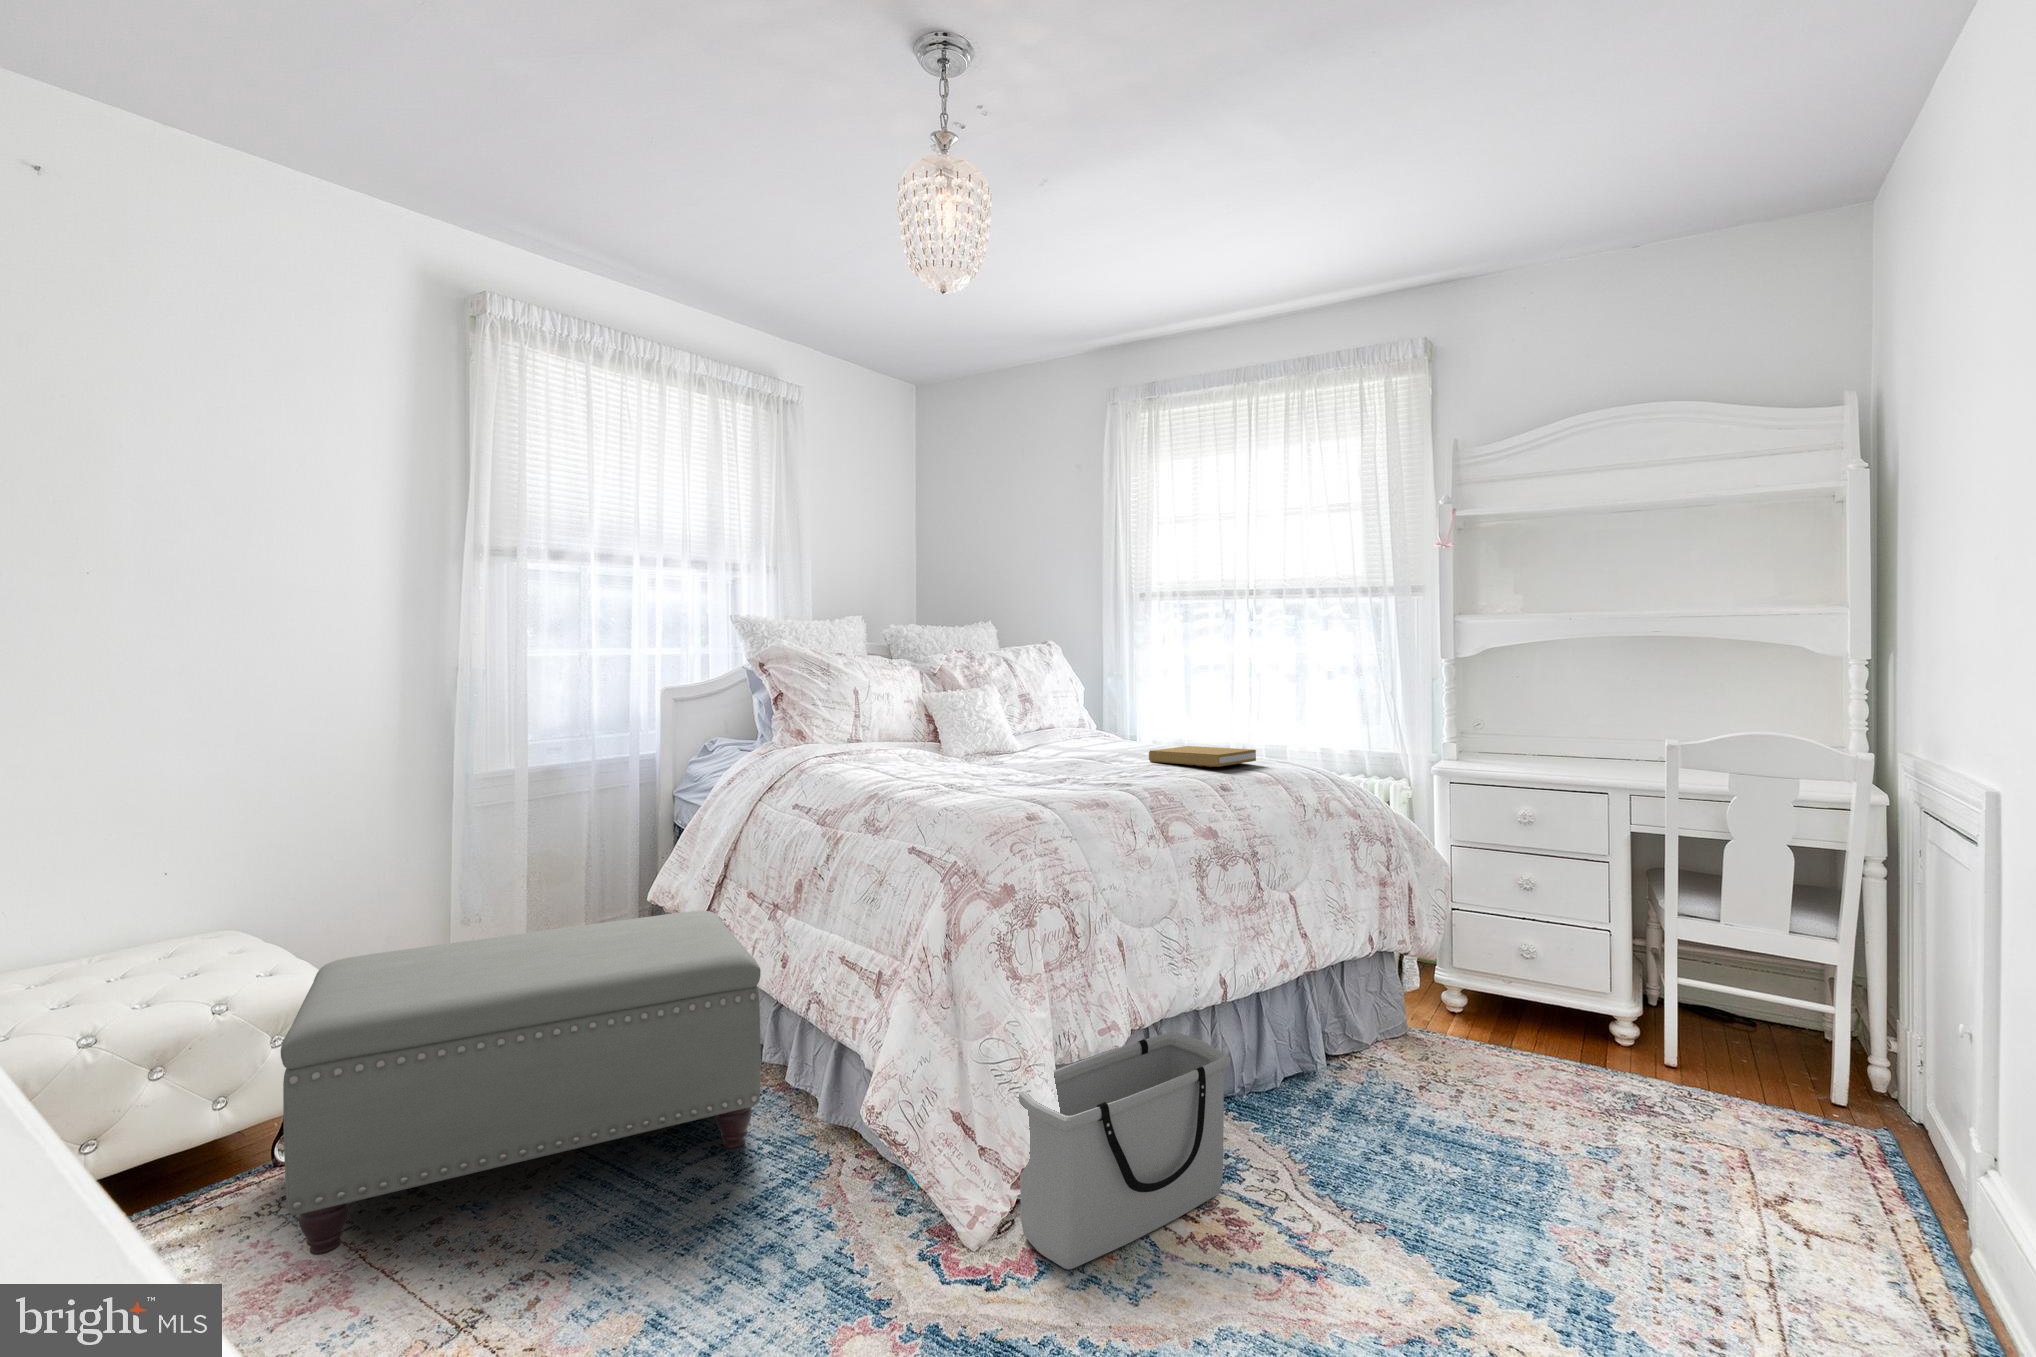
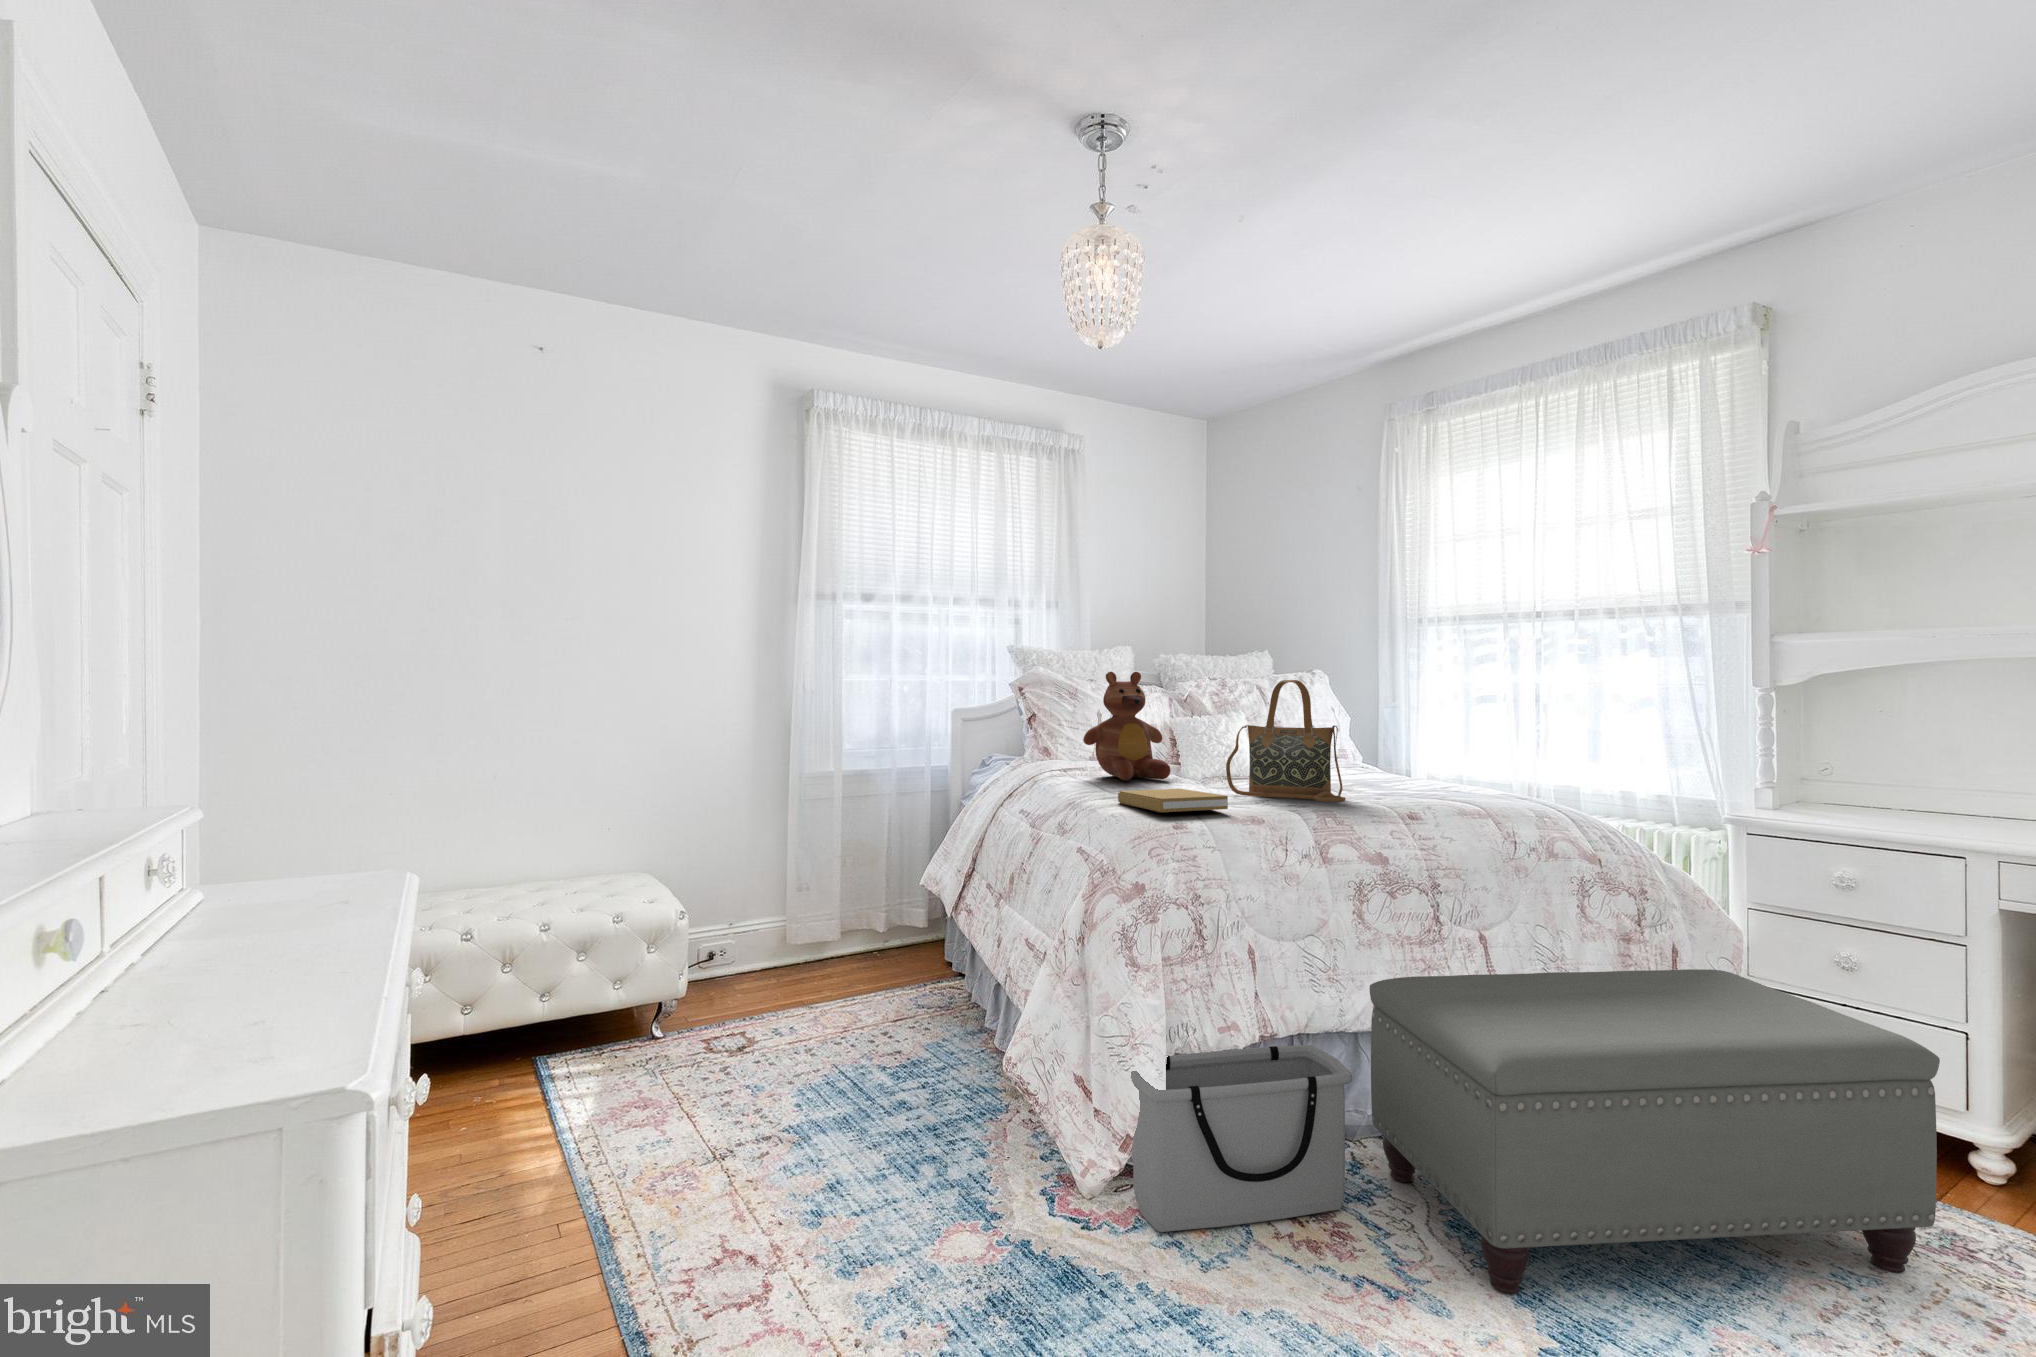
teddy bear: none [860,643,958,765] -> present [1083,672,1171,781]
handbag: none [1031,653,1159,778] -> present [1226,680,1346,802]
book: present [1149,746,1256,767] -> present [1118,789,1228,813]
ottoman: present [281,911,761,1255] -> present [1369,969,1940,1294]

